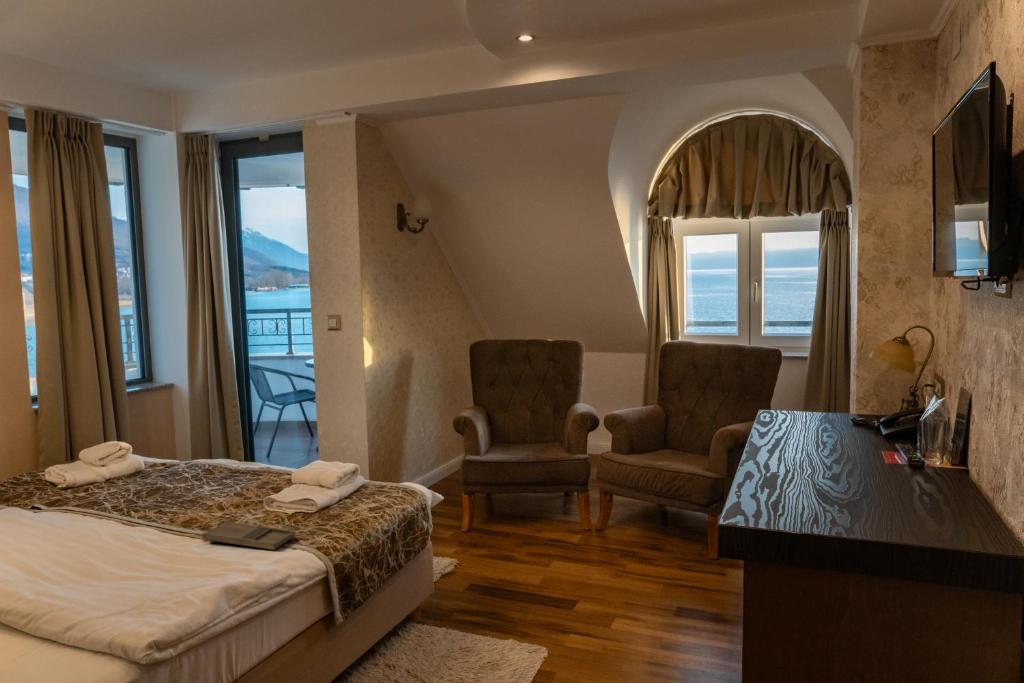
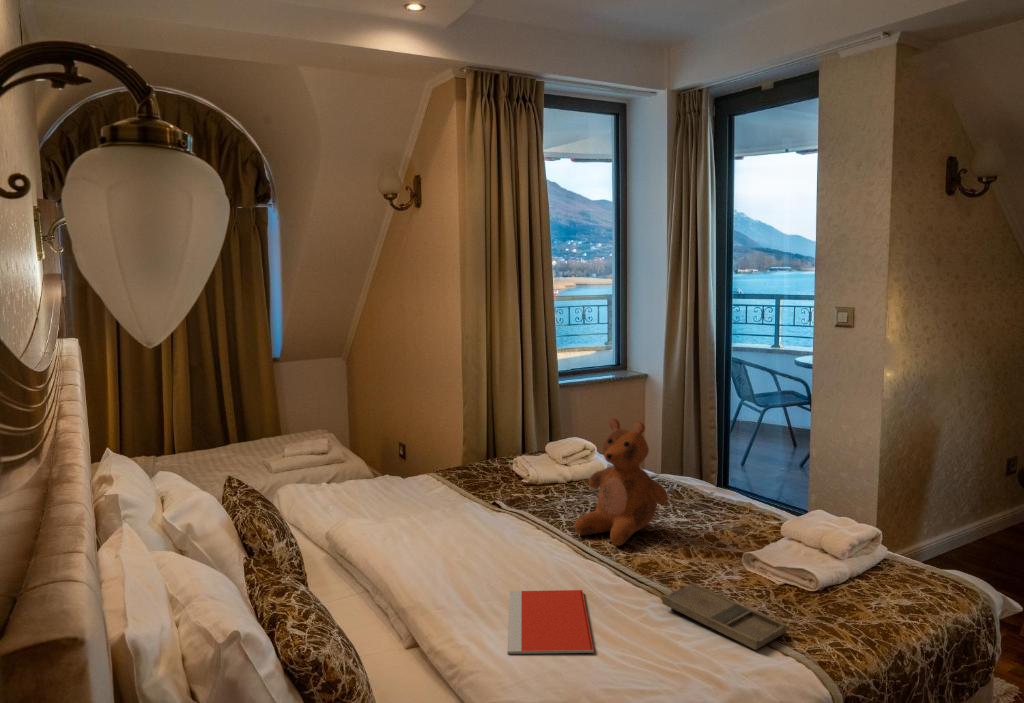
teddy bear: none [119,411,202,514] -> present [574,418,668,546]
notebook: none [64,546,149,596] -> present [508,590,594,654]

